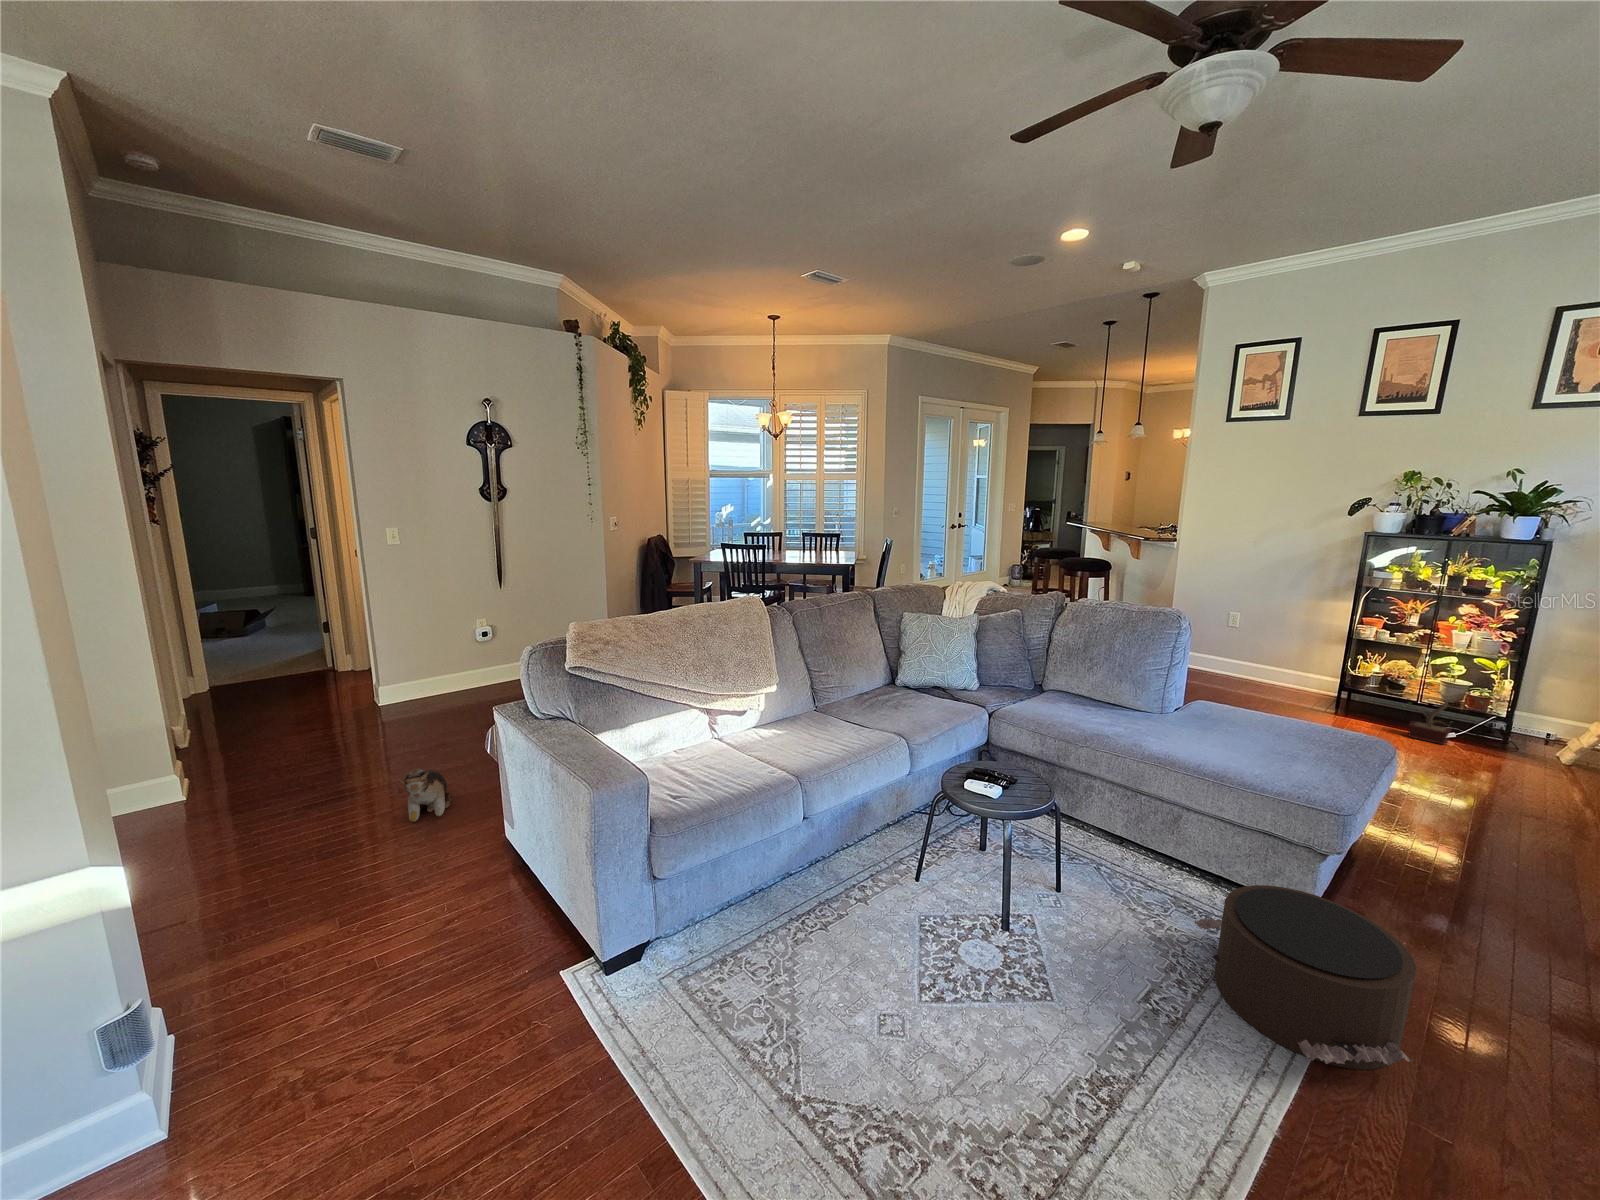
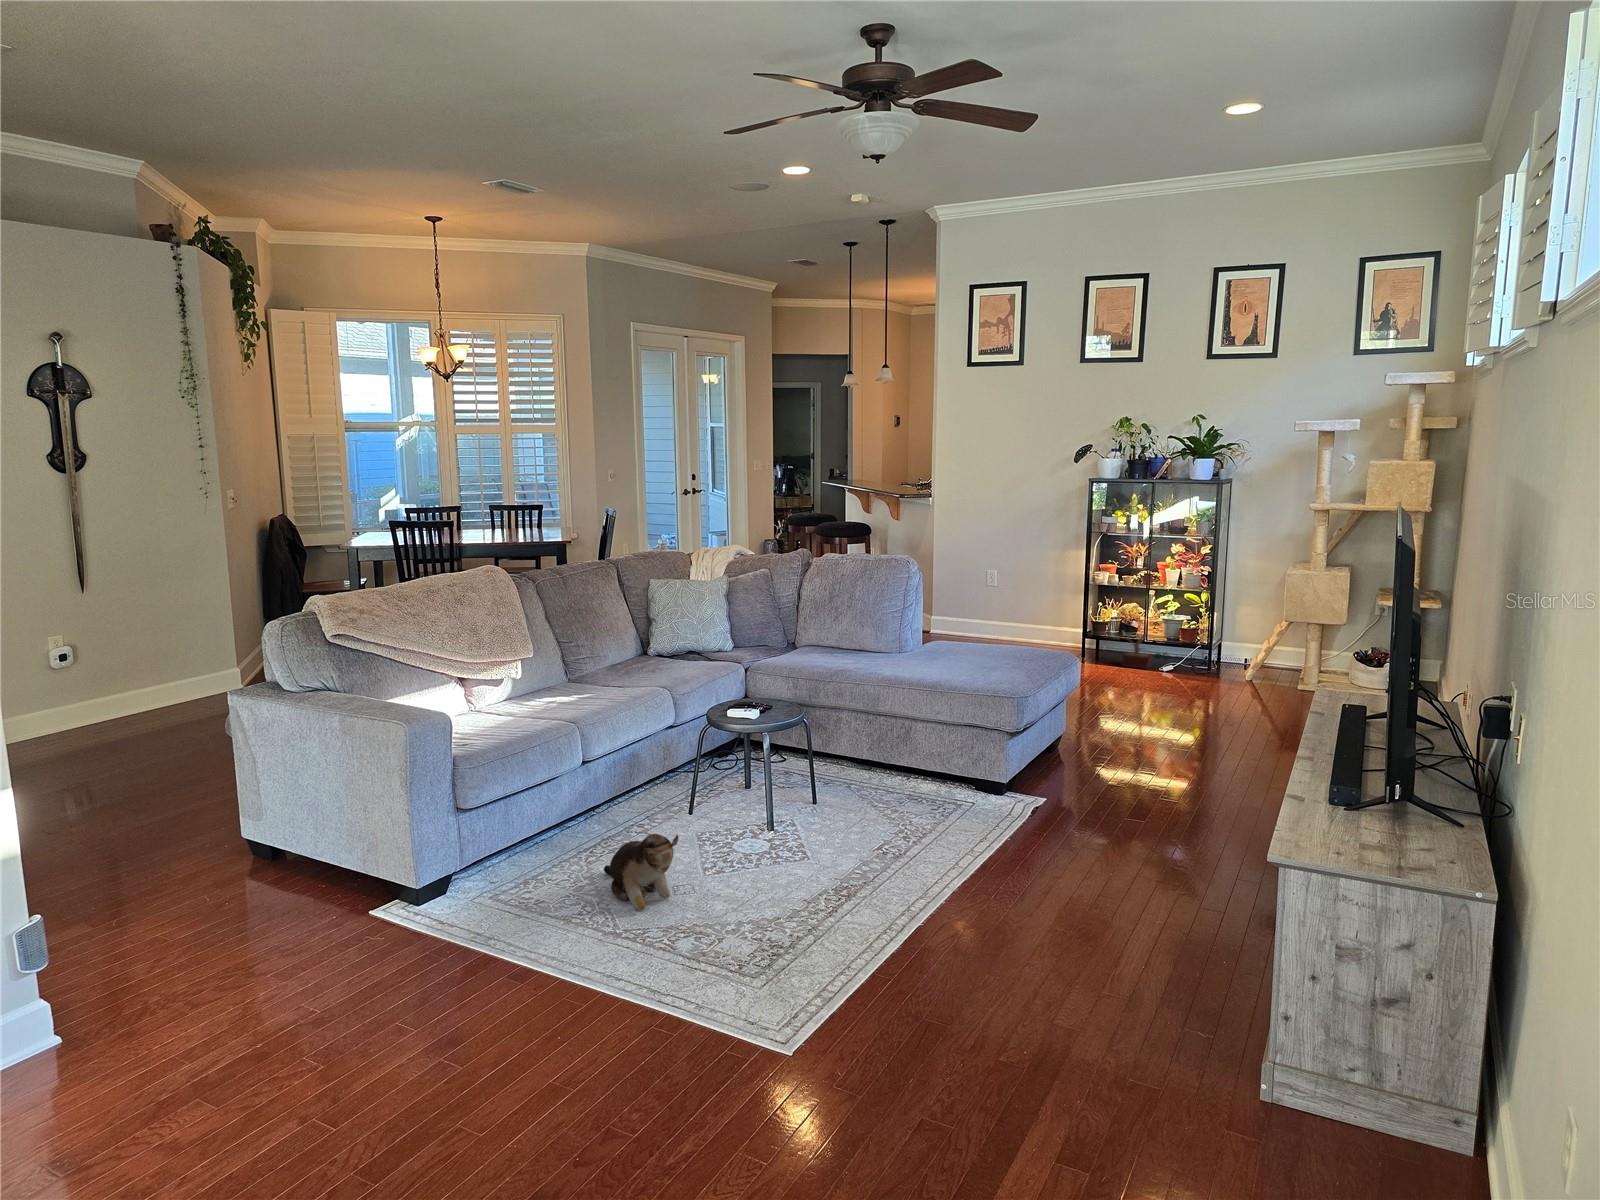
plush toy: present [398,768,452,822] -> present [604,834,679,910]
pouf: present [1194,885,1416,1070] -> none [918,757,1048,860]

